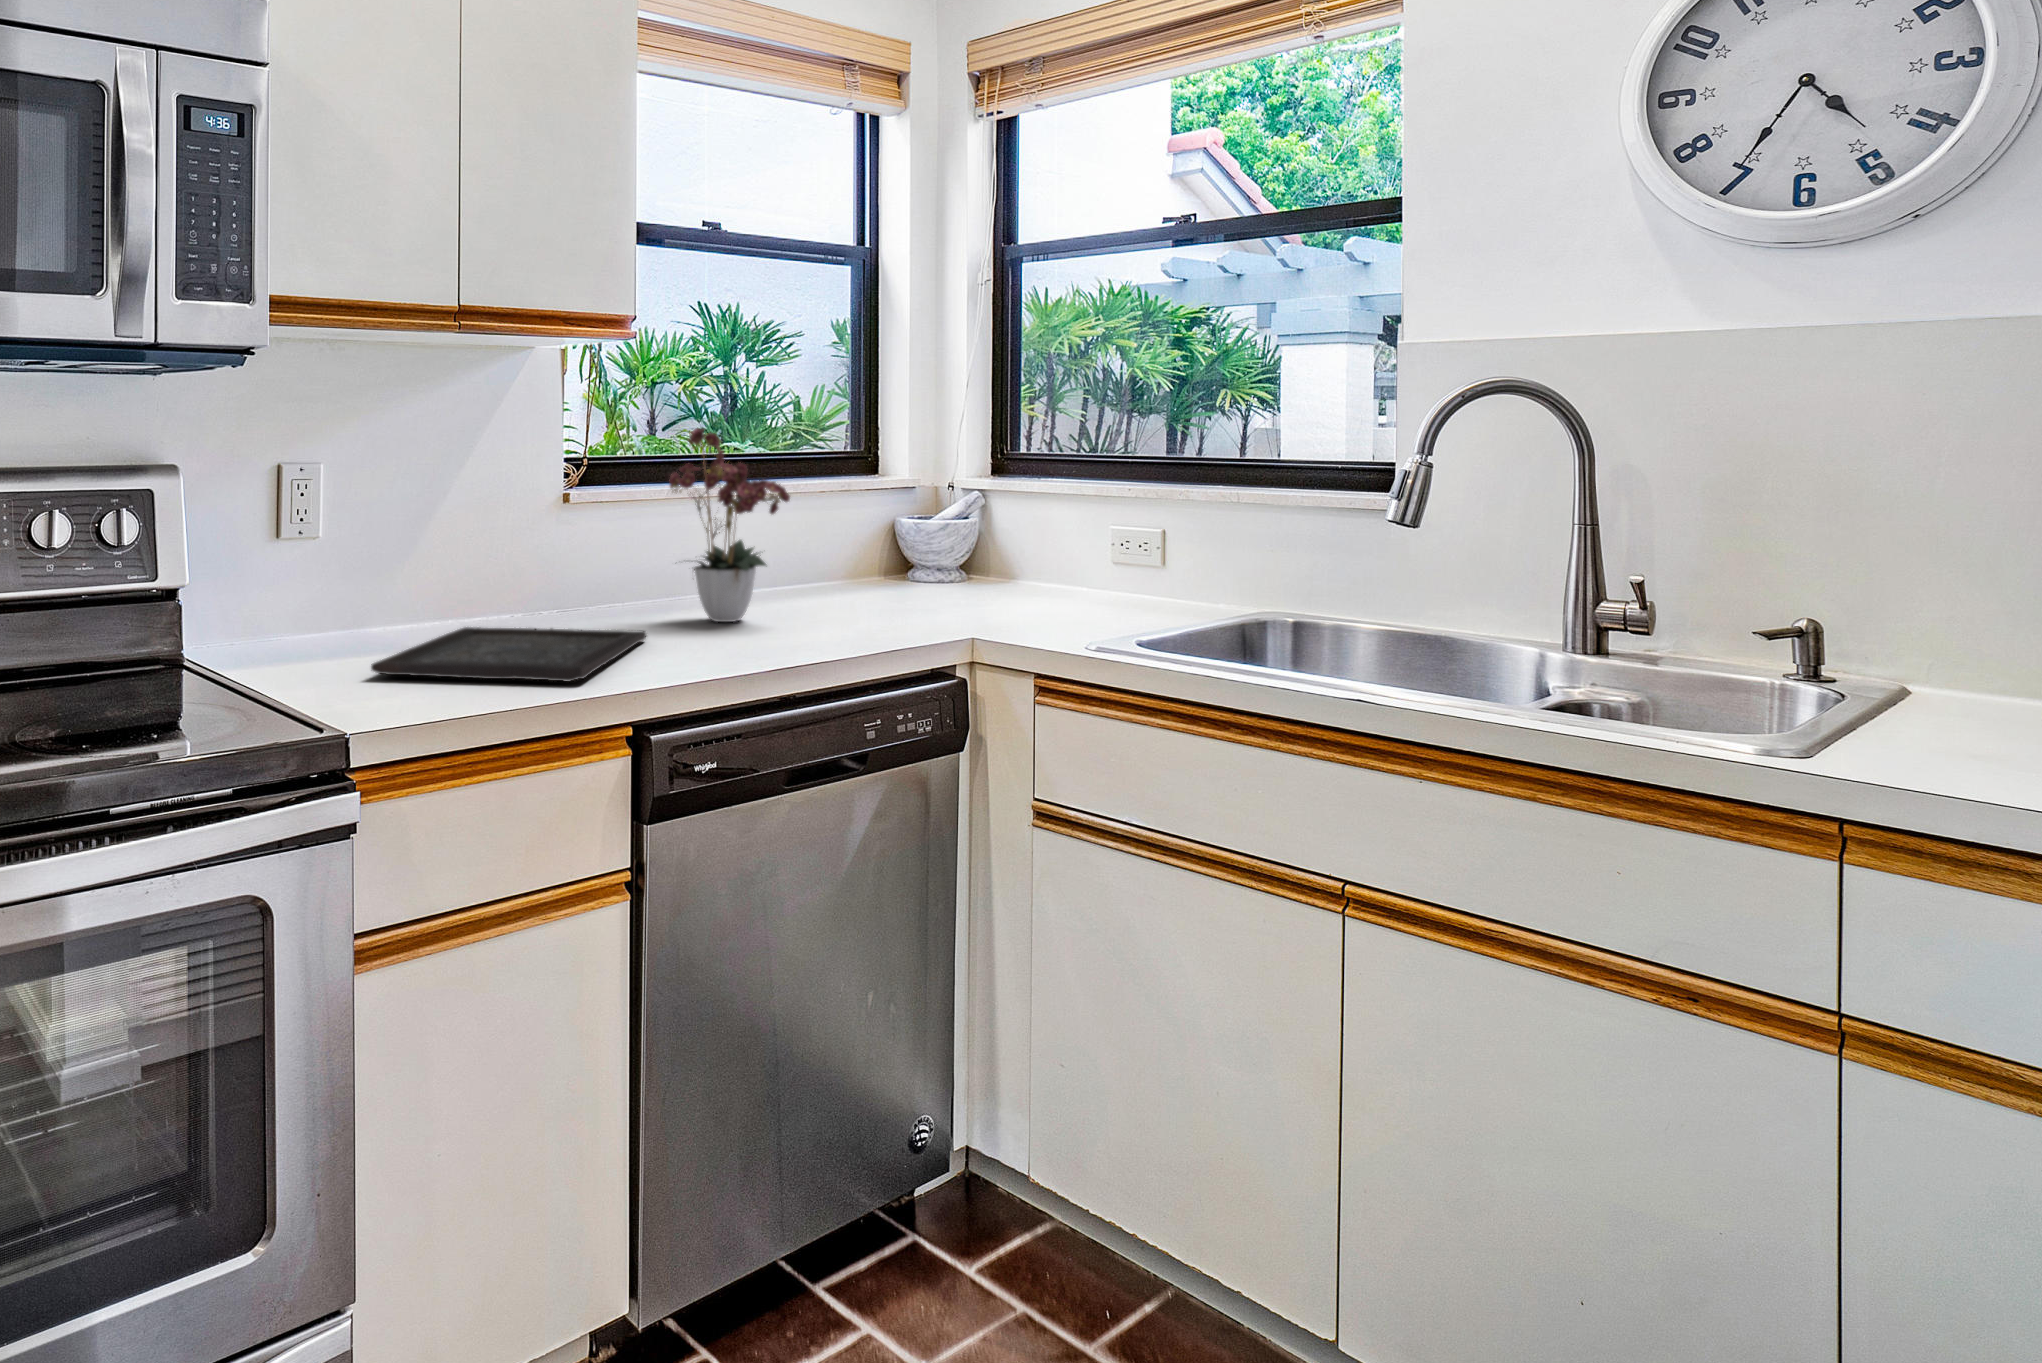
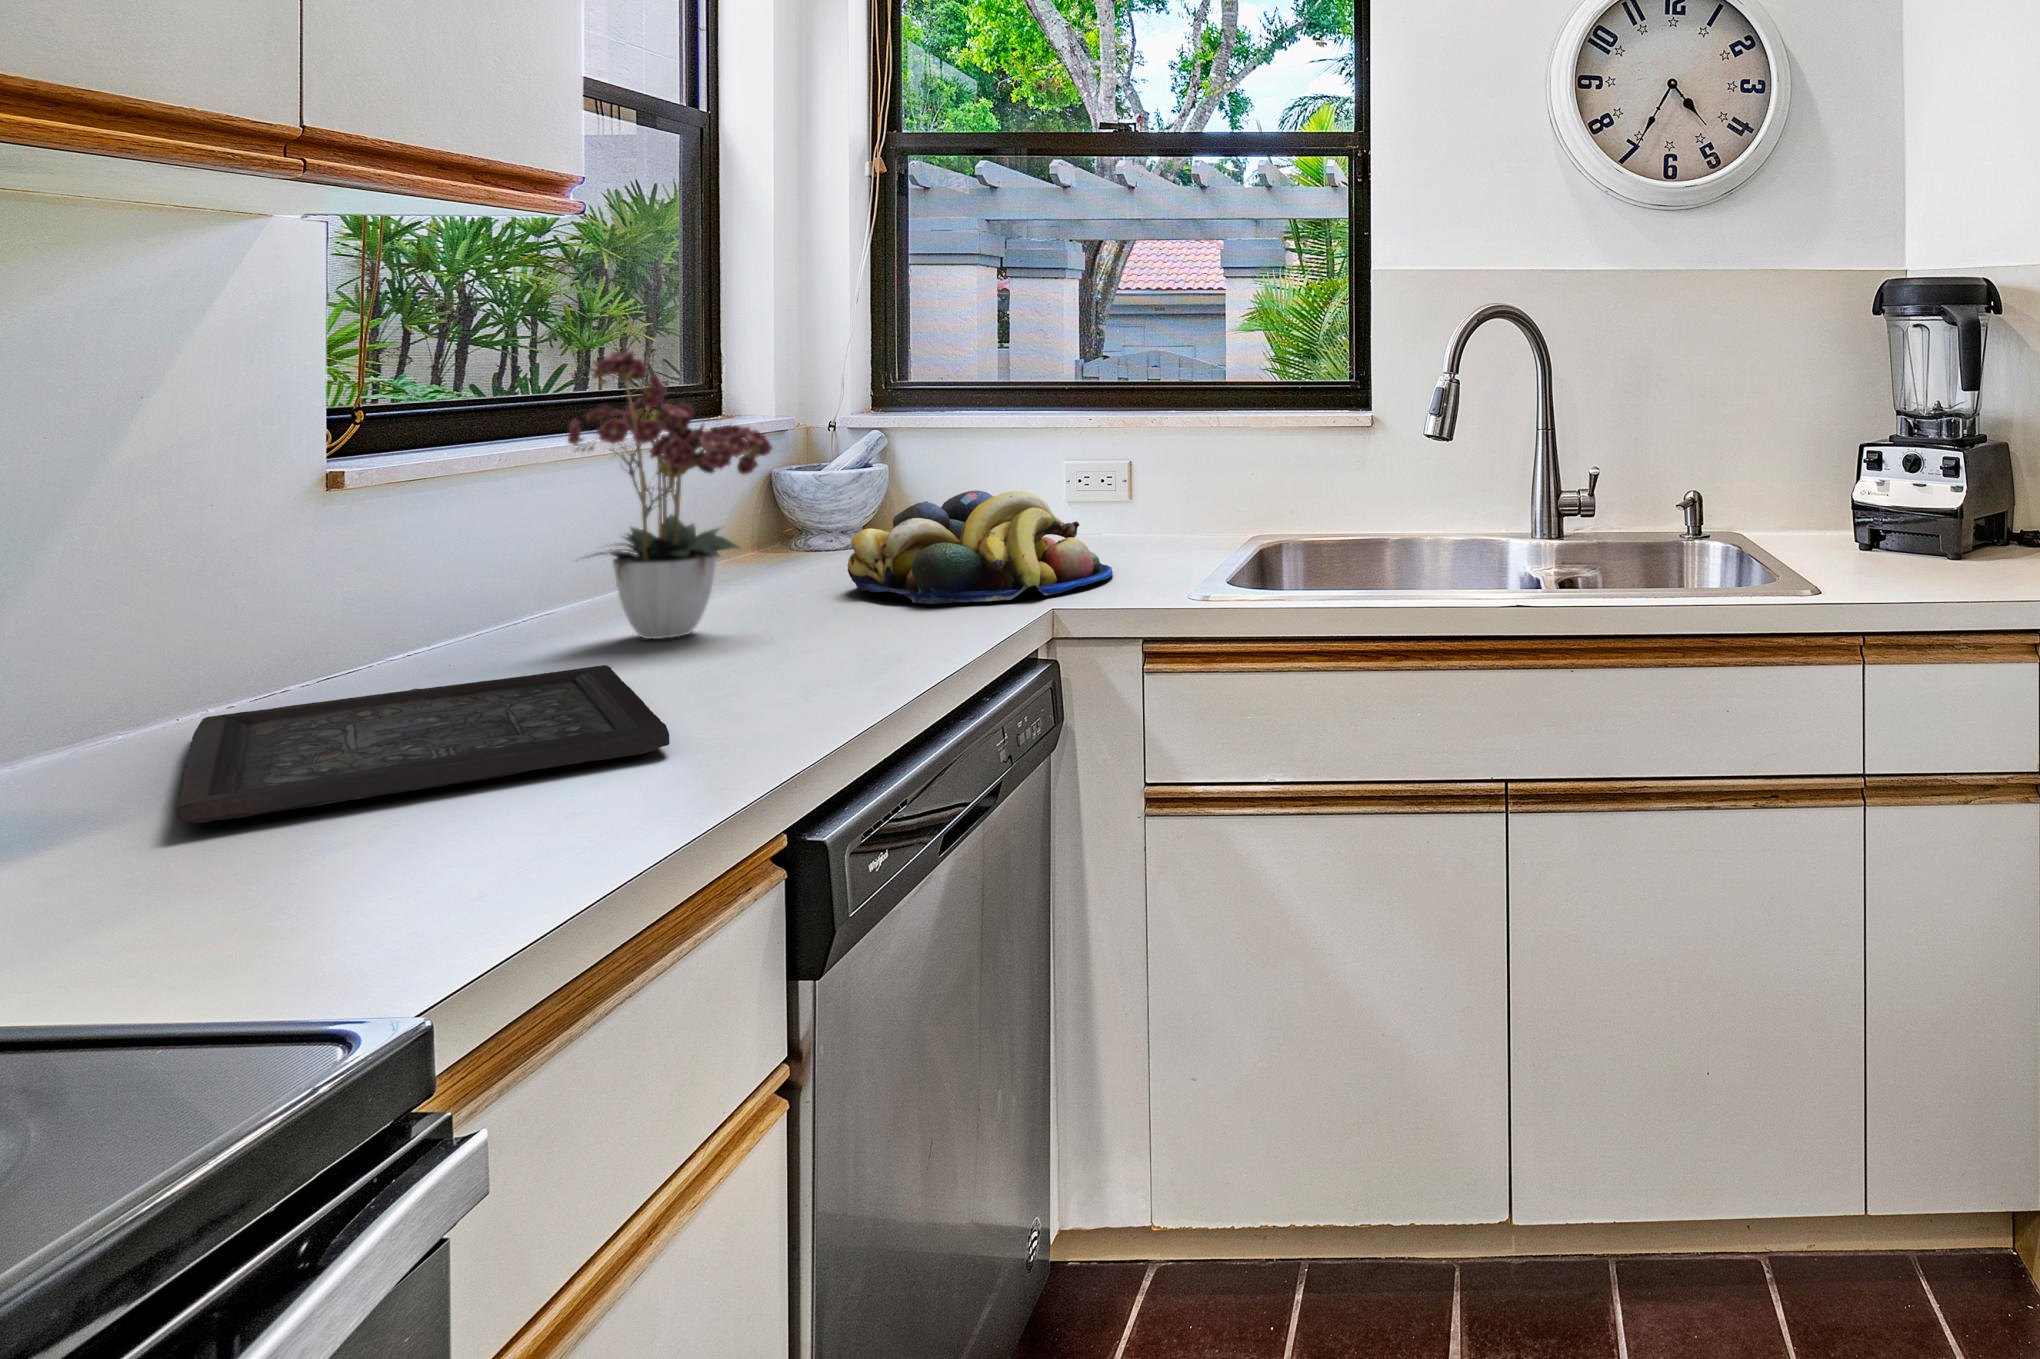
fruit bowl: none [871,540,1075,629] -> present [848,491,1113,604]

